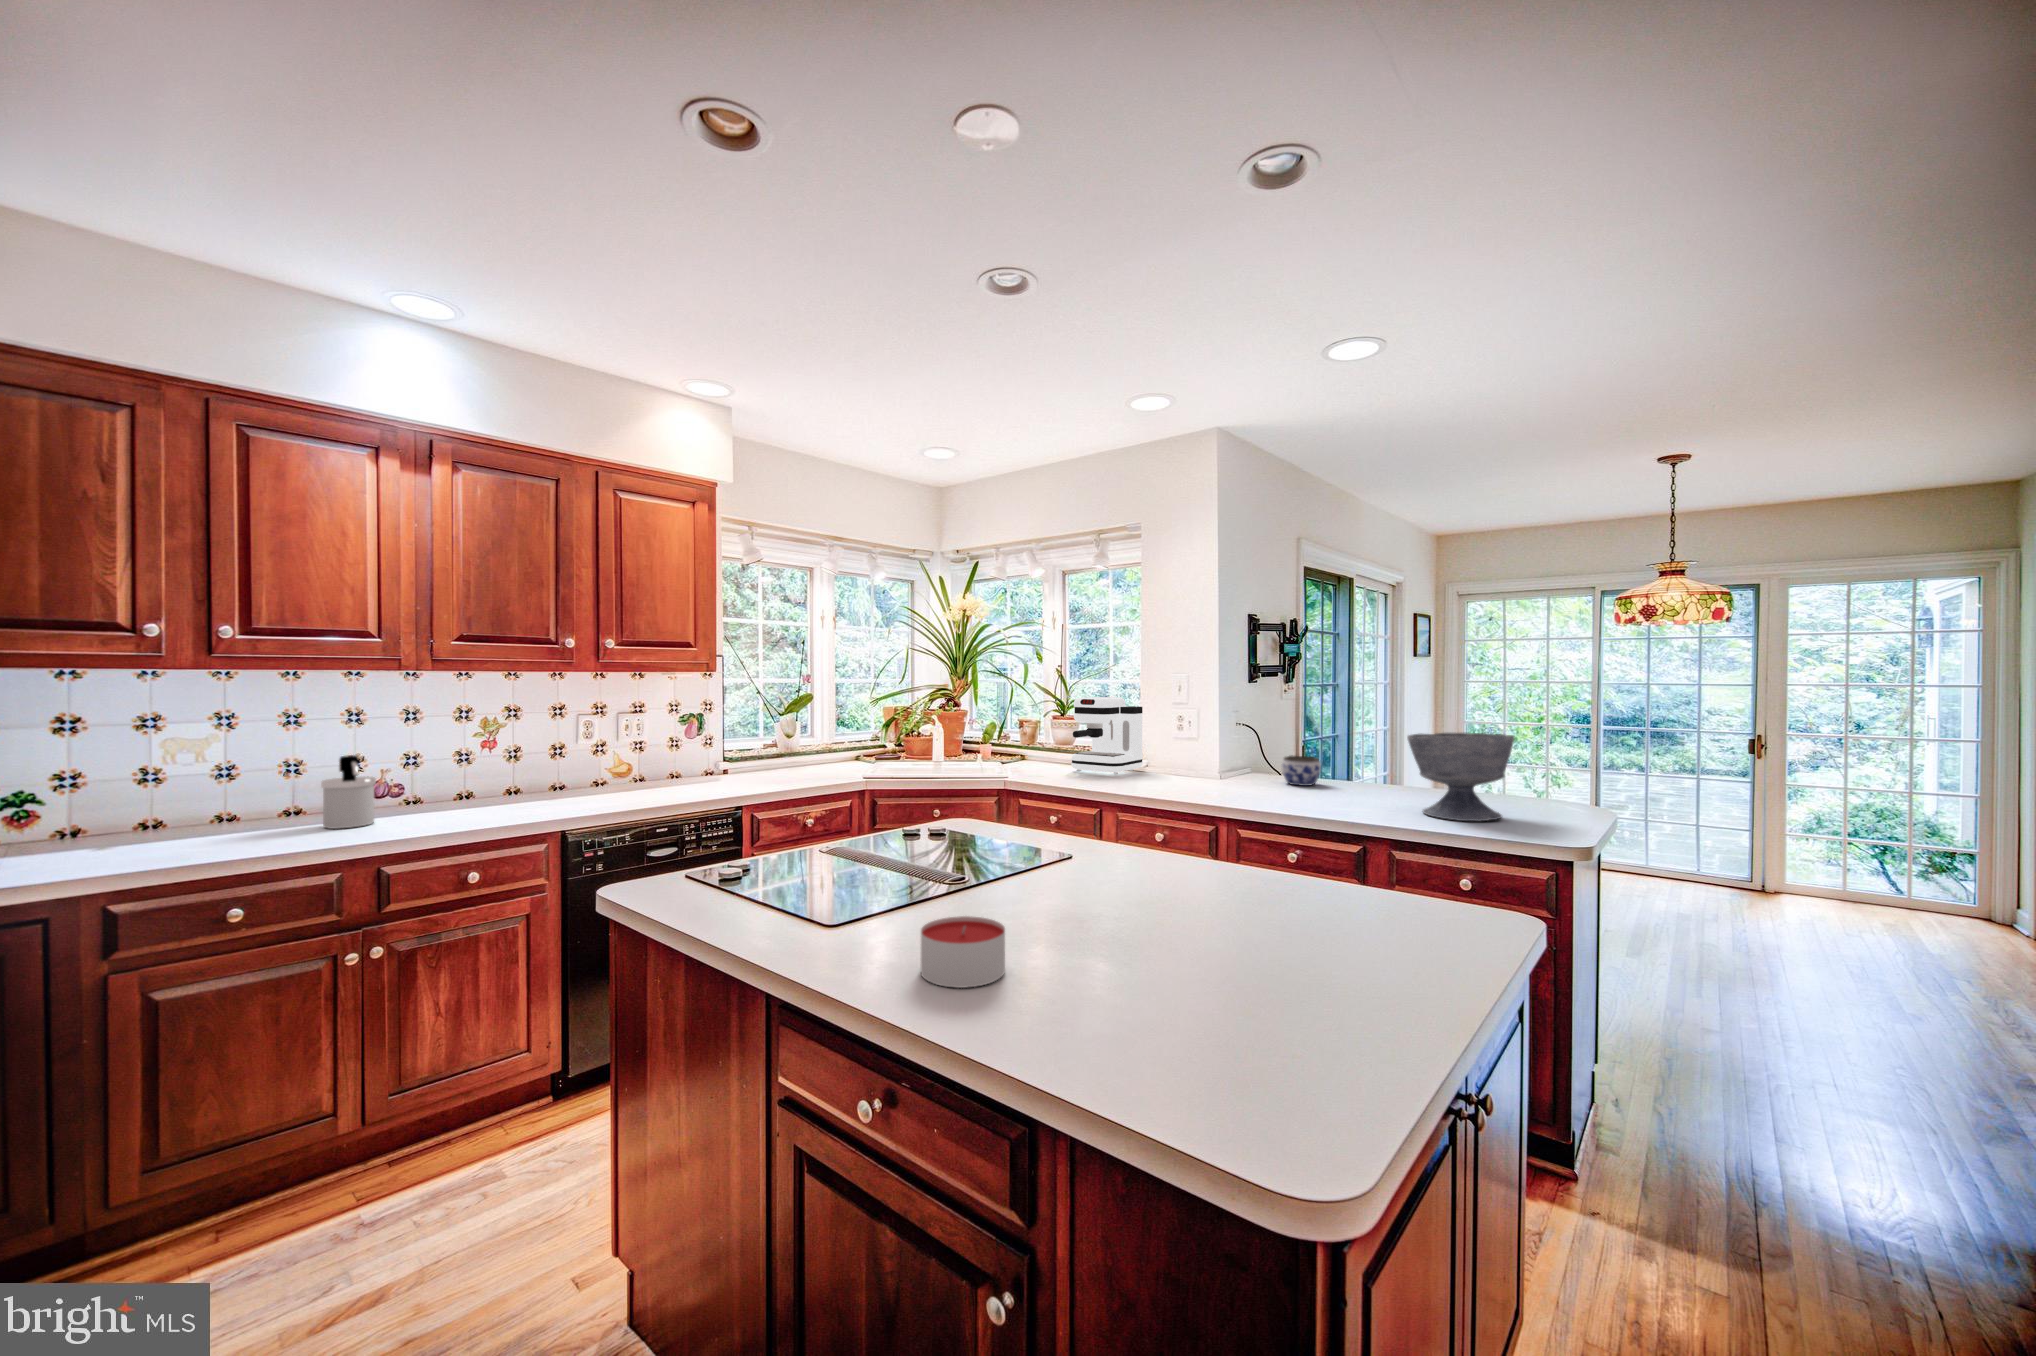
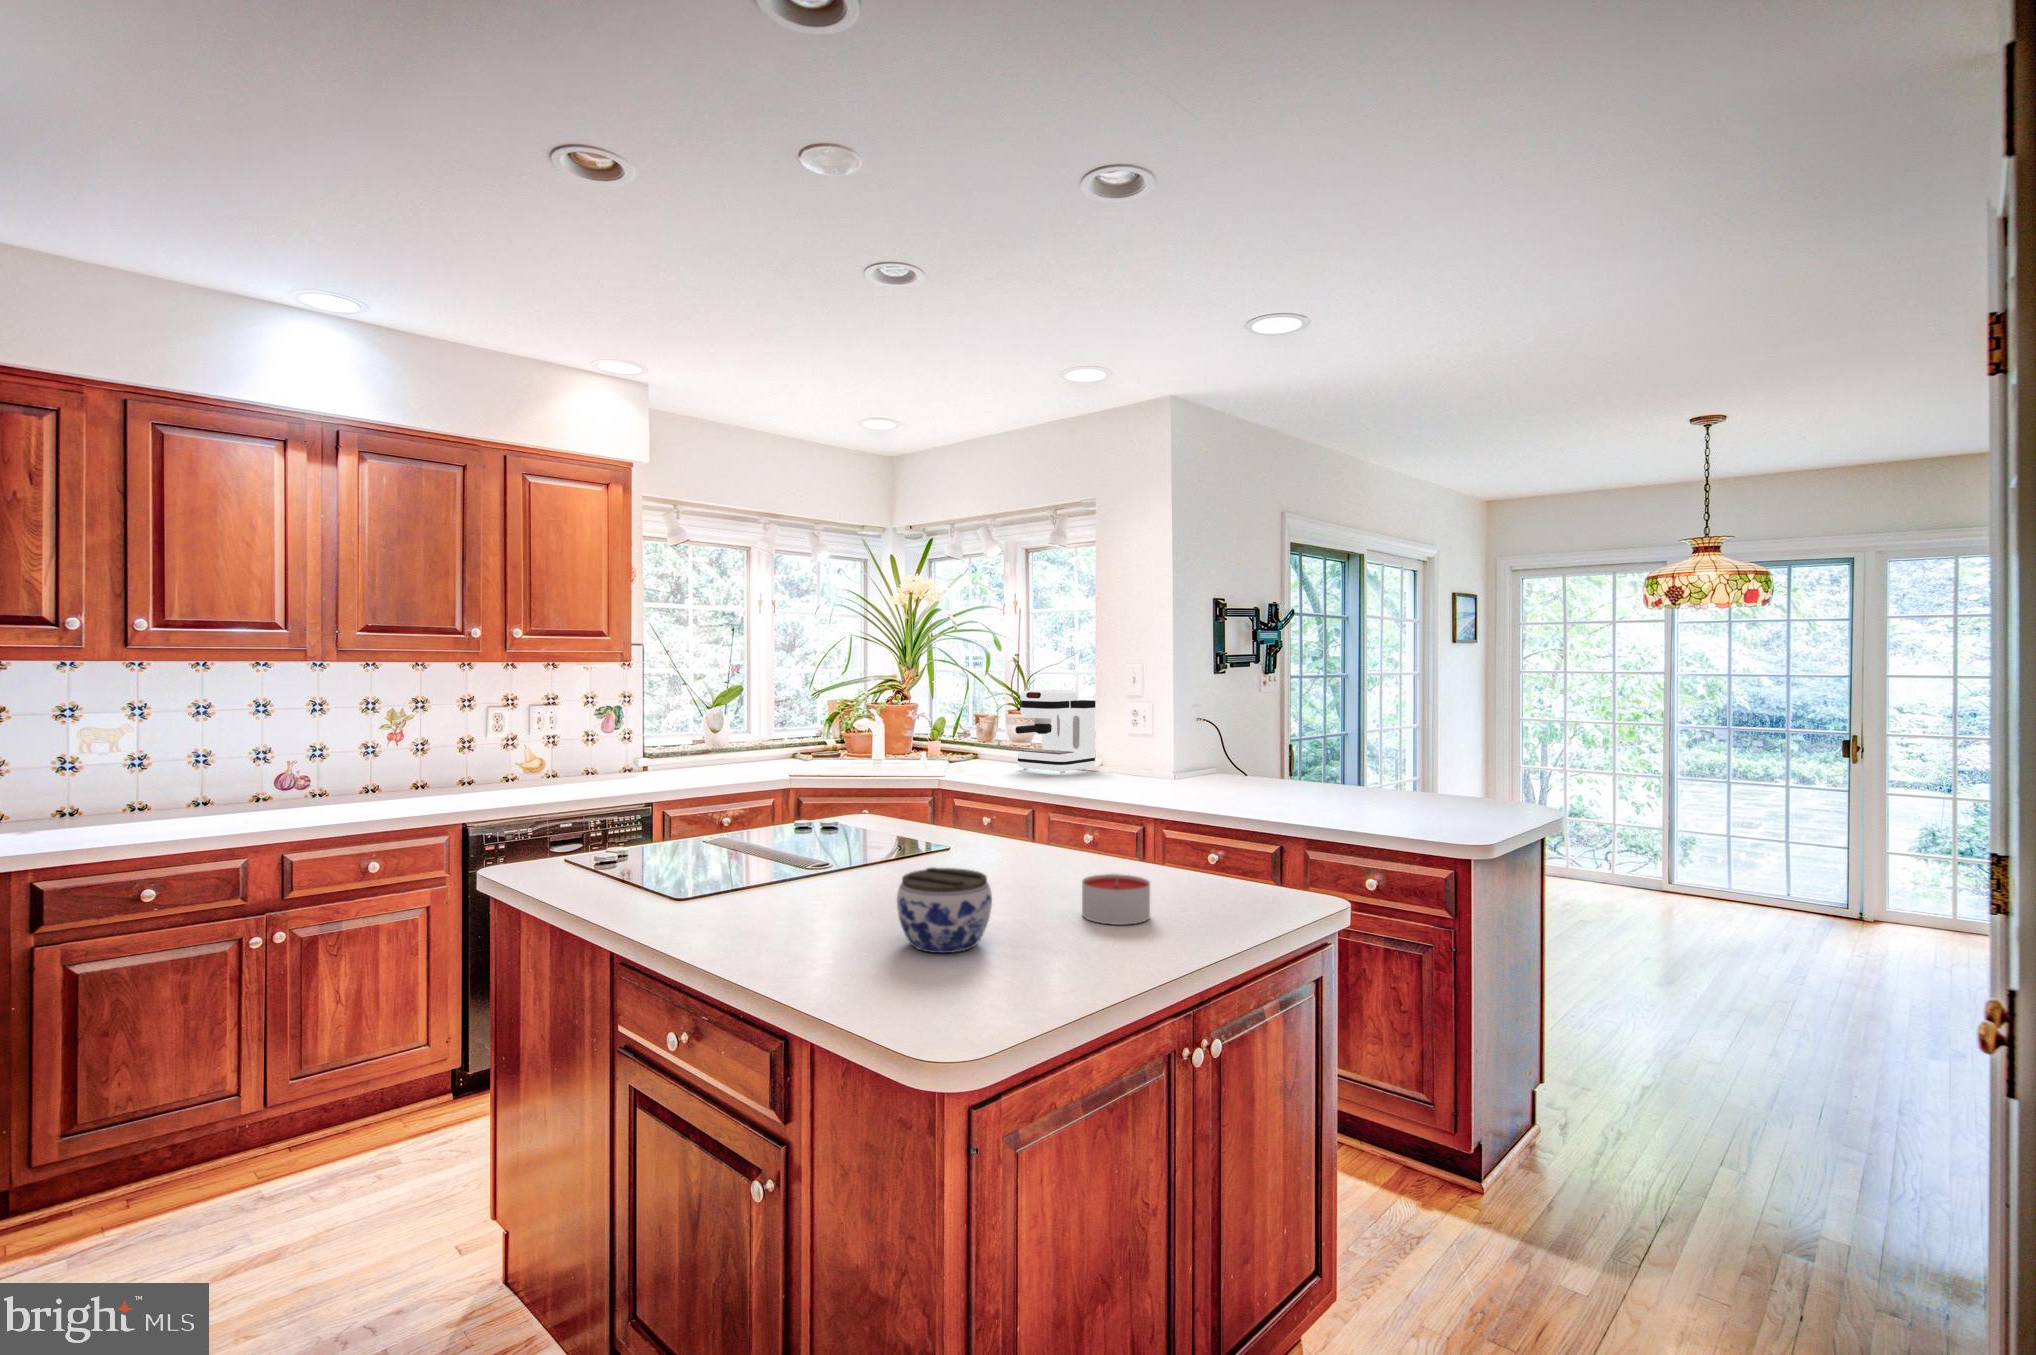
bowl: present [1407,733,1514,821] -> none [1336,729,1443,822]
soap dispenser: present [321,755,376,829] -> none [228,745,281,817]
jar: present [1282,755,1321,786] -> present [897,868,992,953]
candle: present [921,916,1005,988] -> present [1082,874,1150,925]

